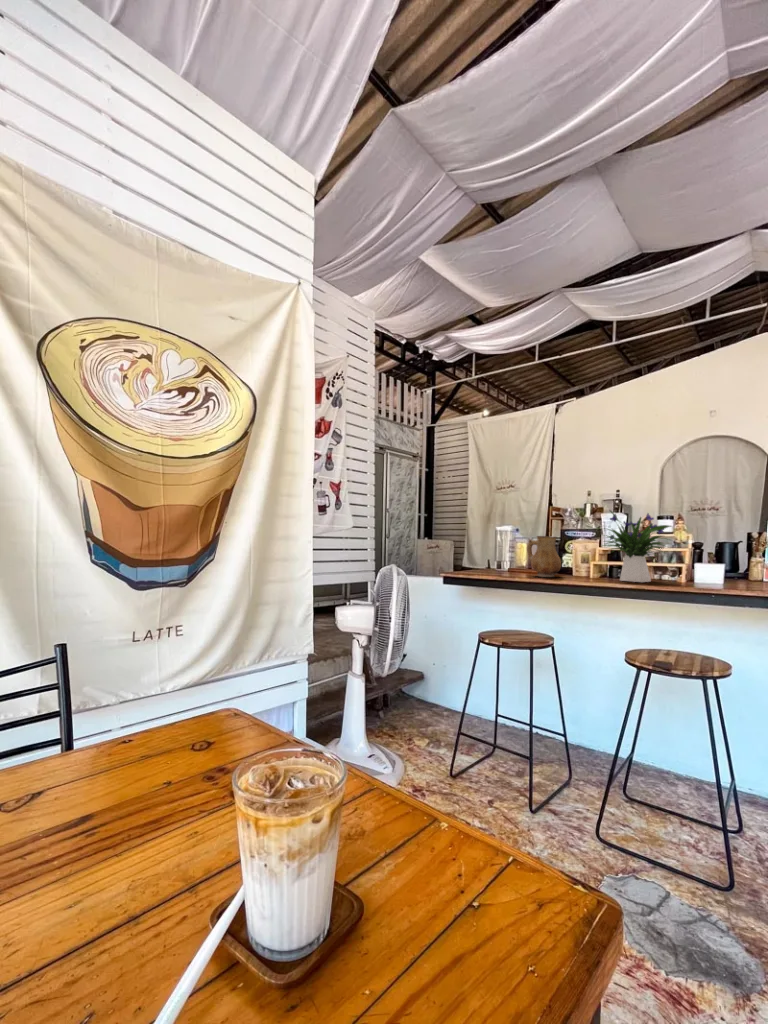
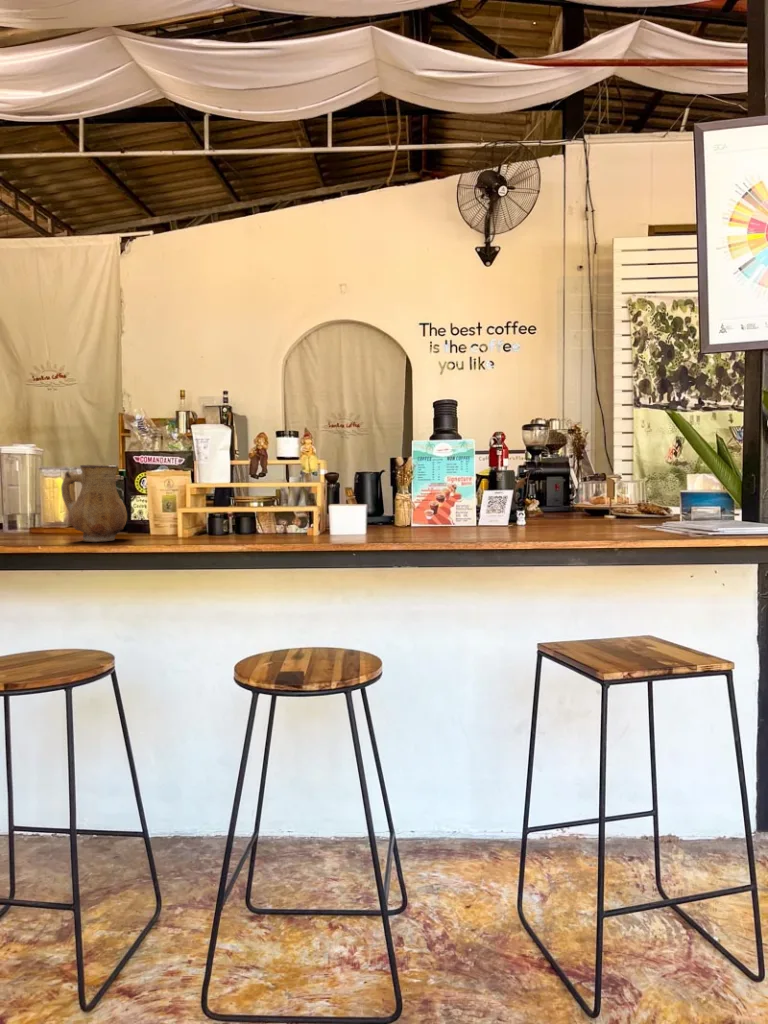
flower arrangement: present [604,511,671,582] -> none [184,418,303,540]

